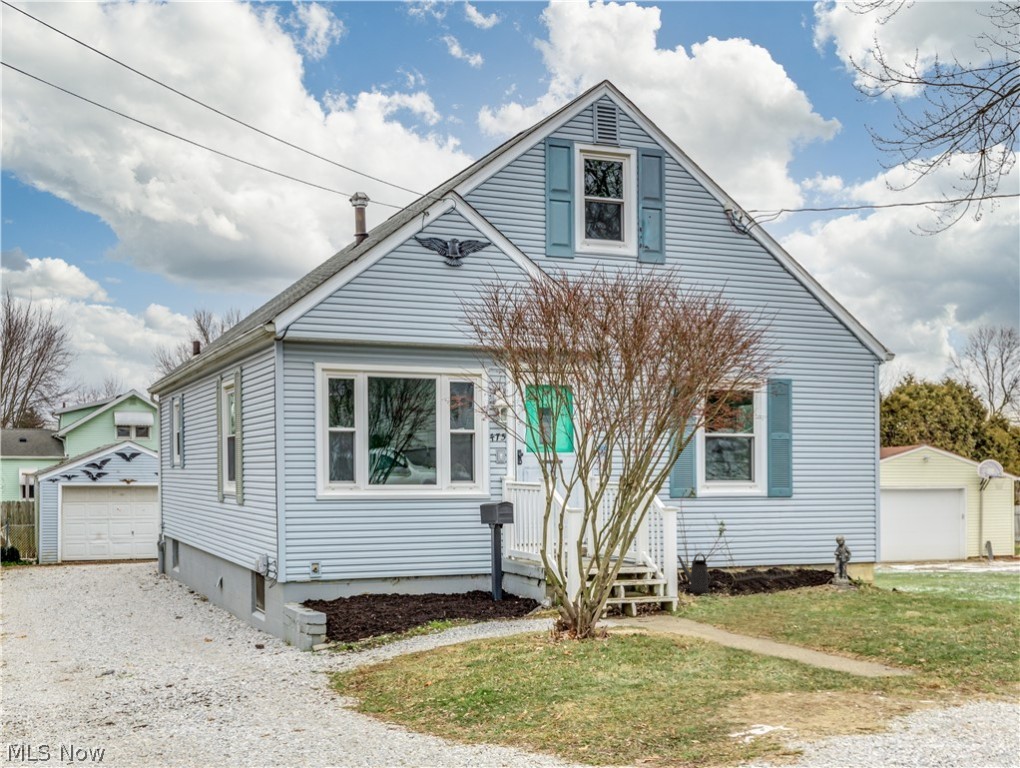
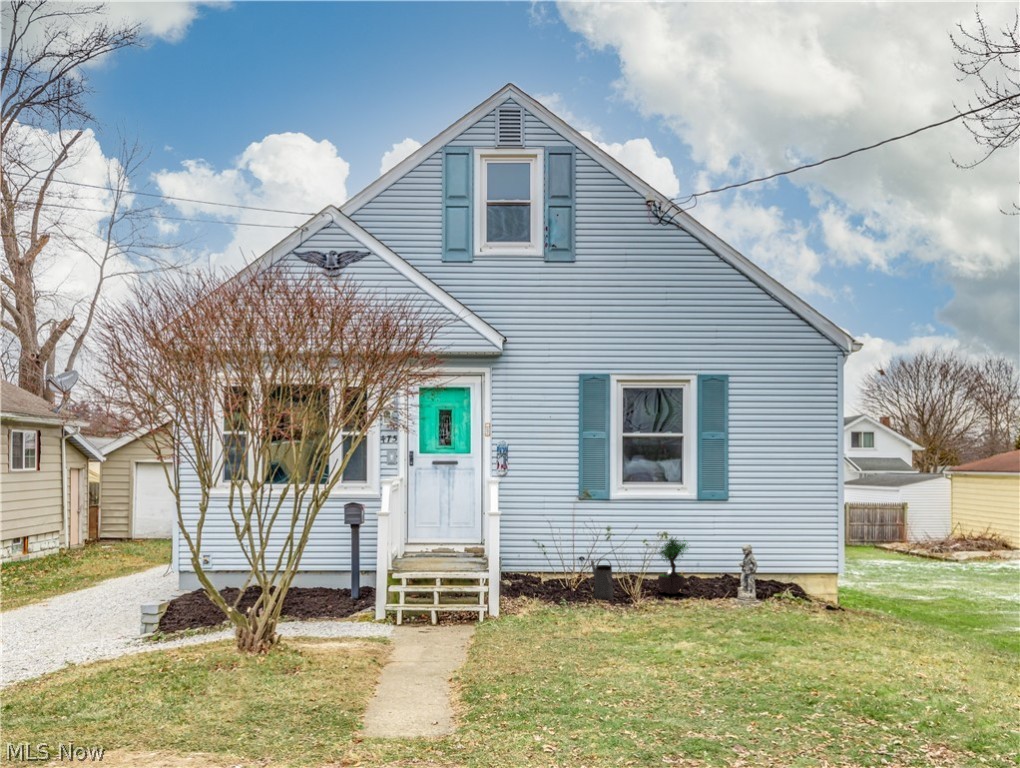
potted tree: none [737,528,771,585] -> present [658,537,688,594]

